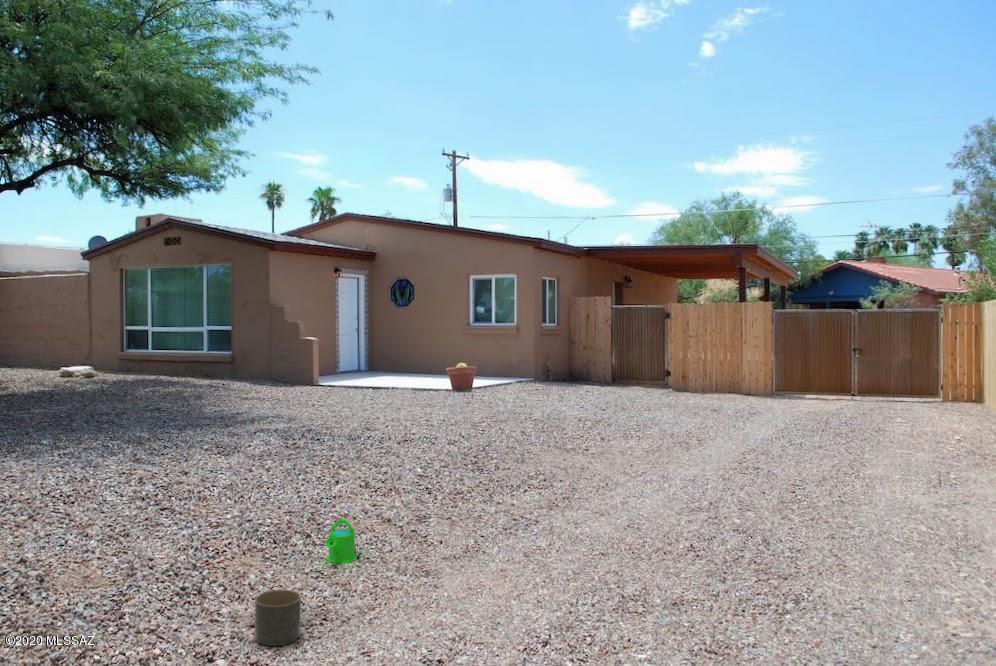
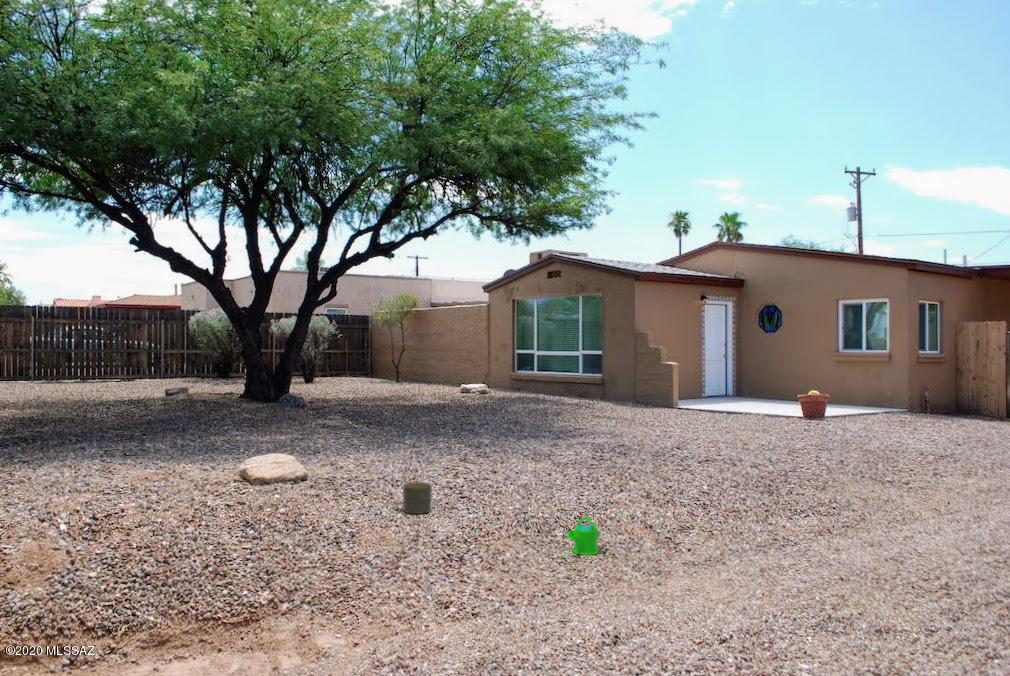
planter: present [255,589,301,646] -> present [403,482,432,514]

